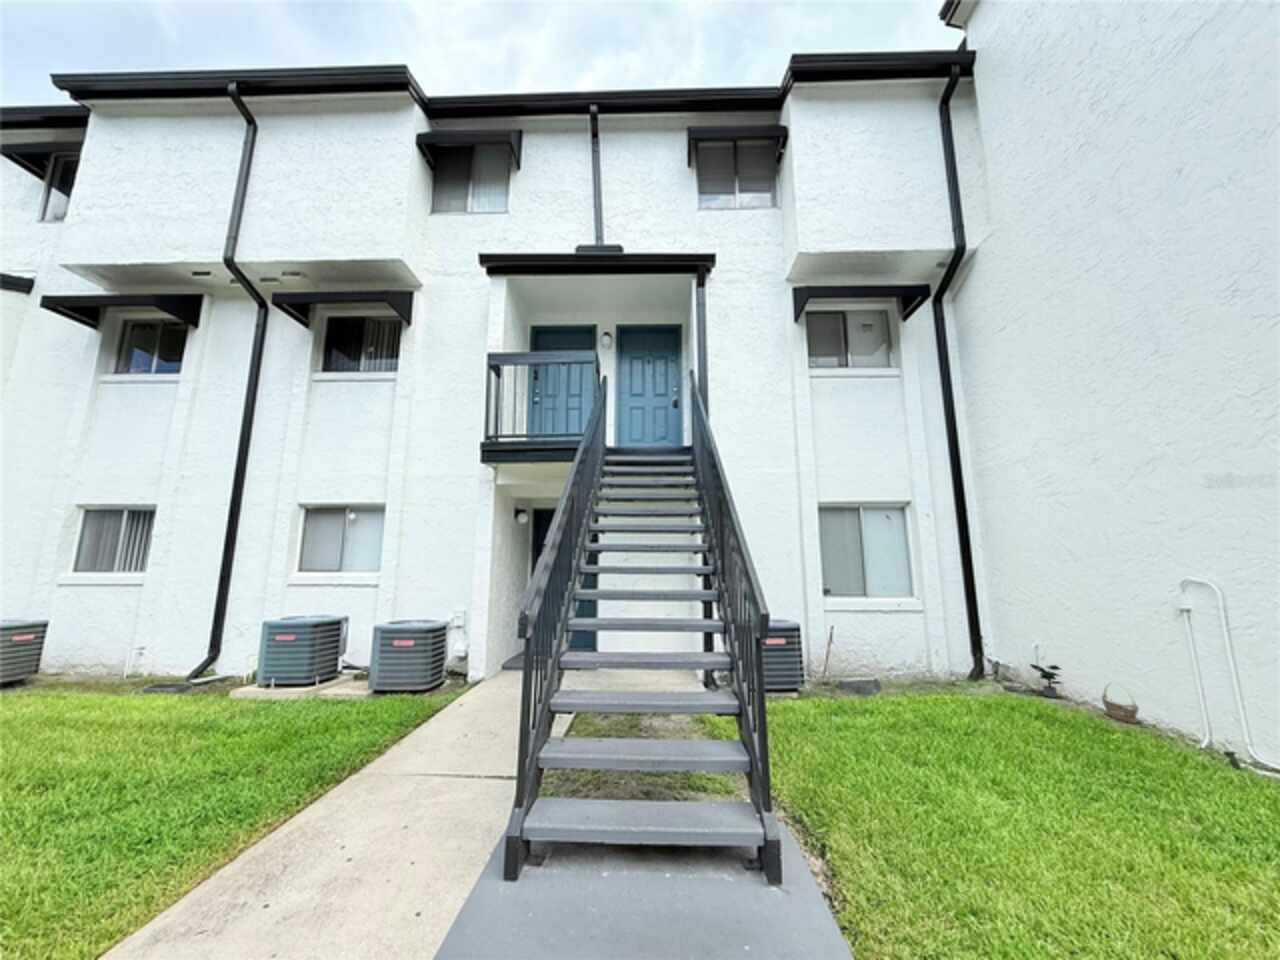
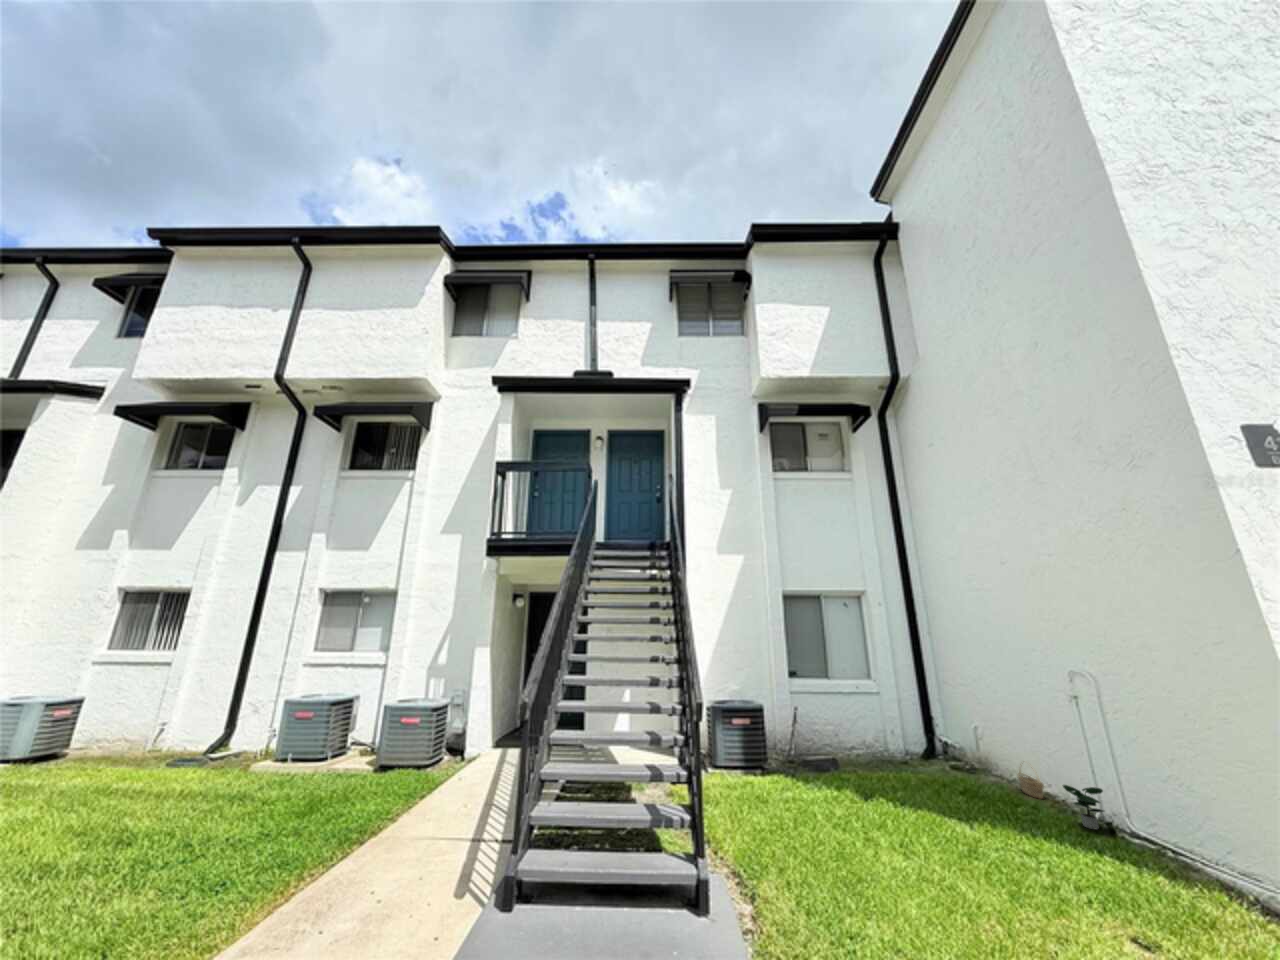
potted plant: present [1030,664,1062,697] -> present [1063,785,1104,829]

